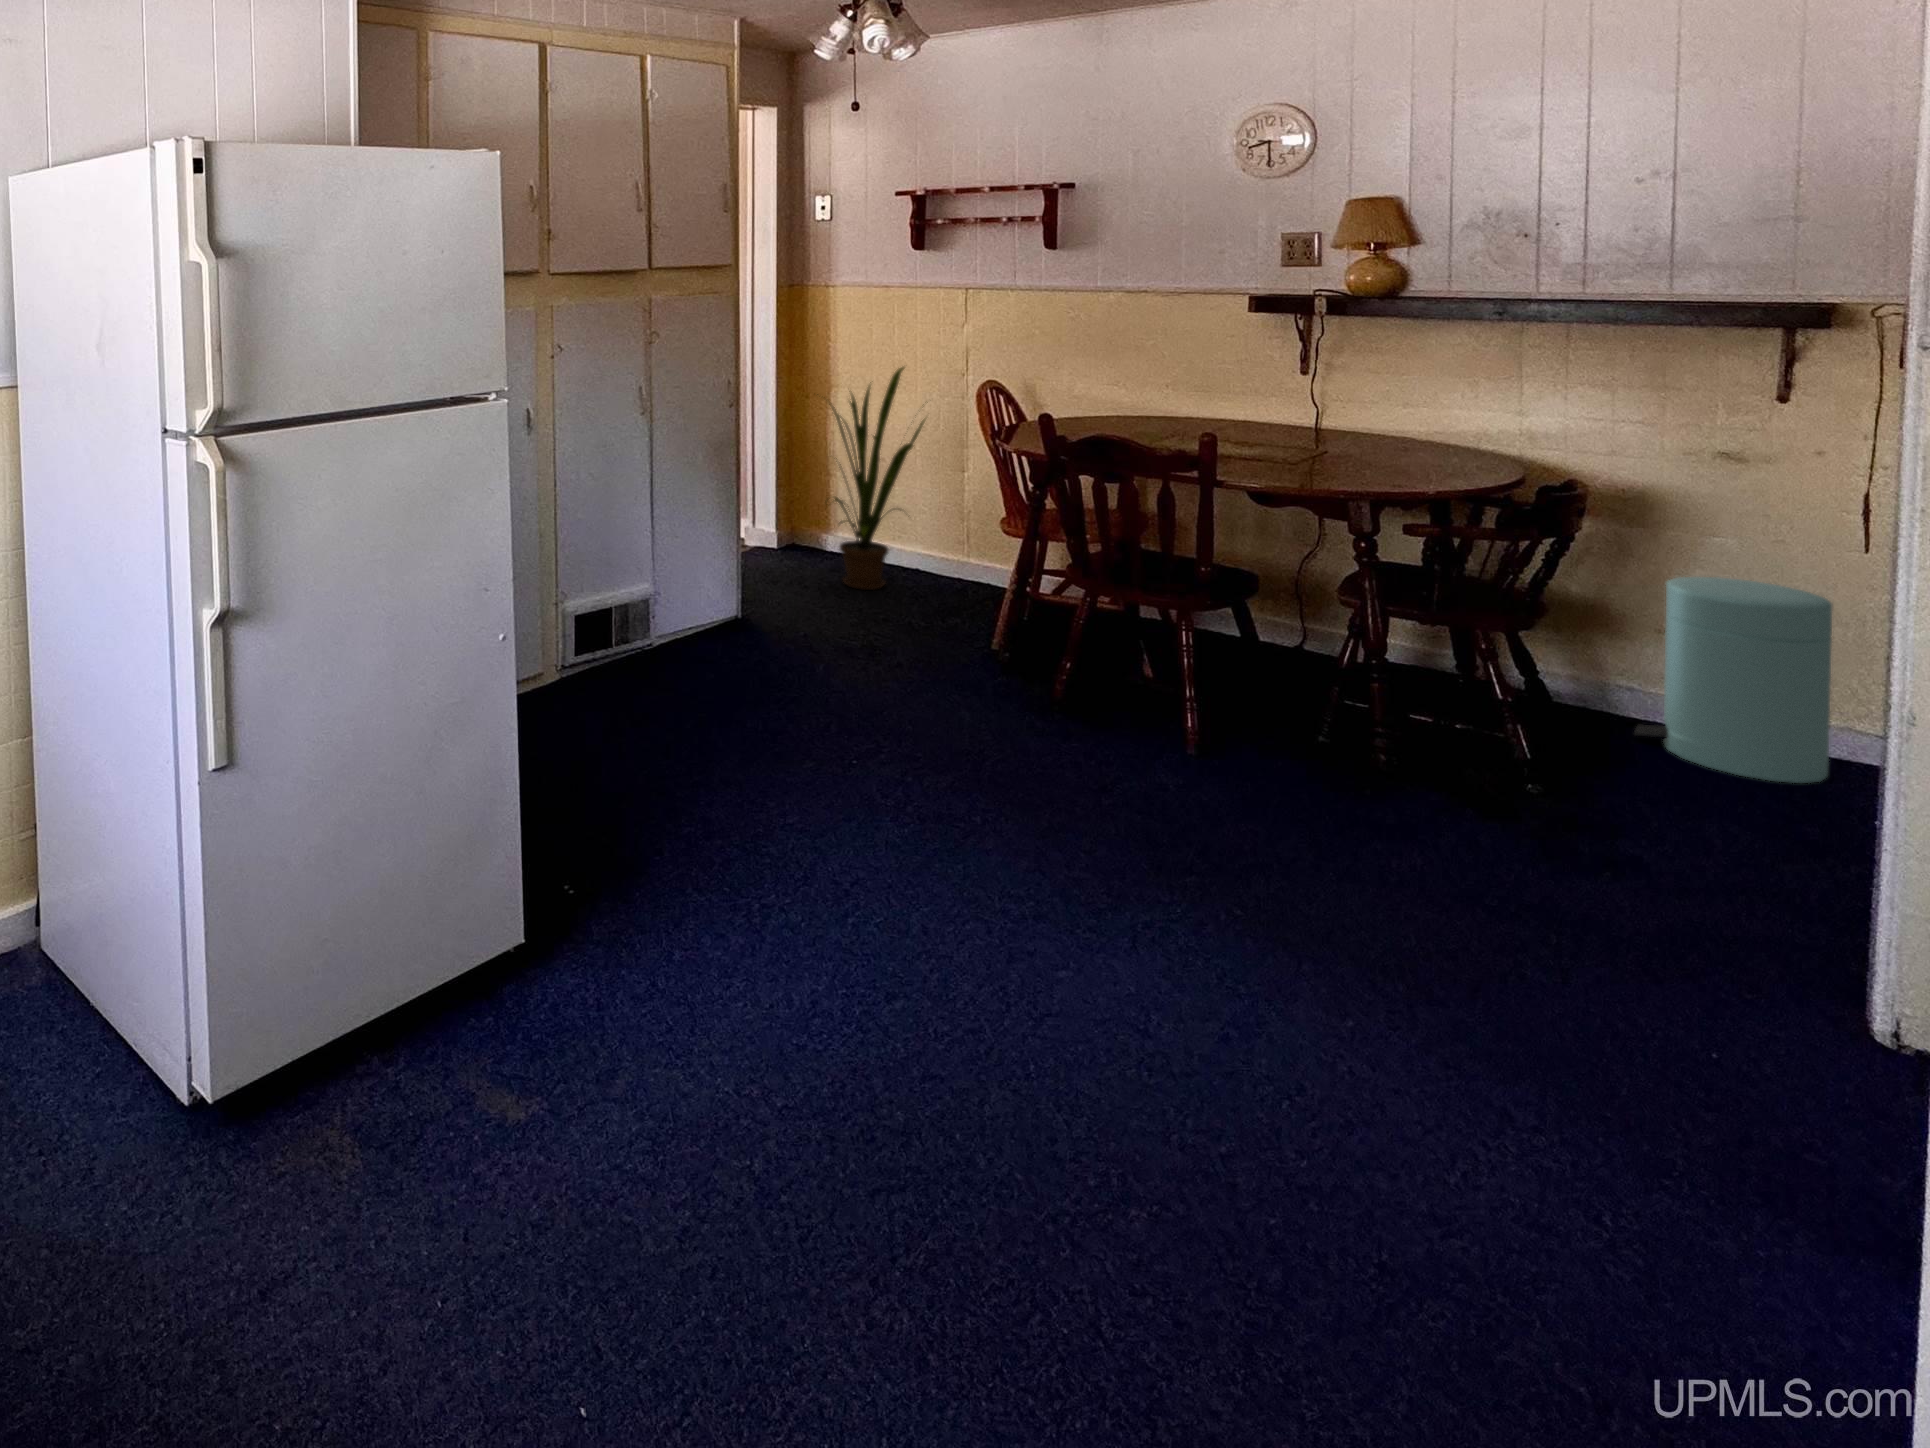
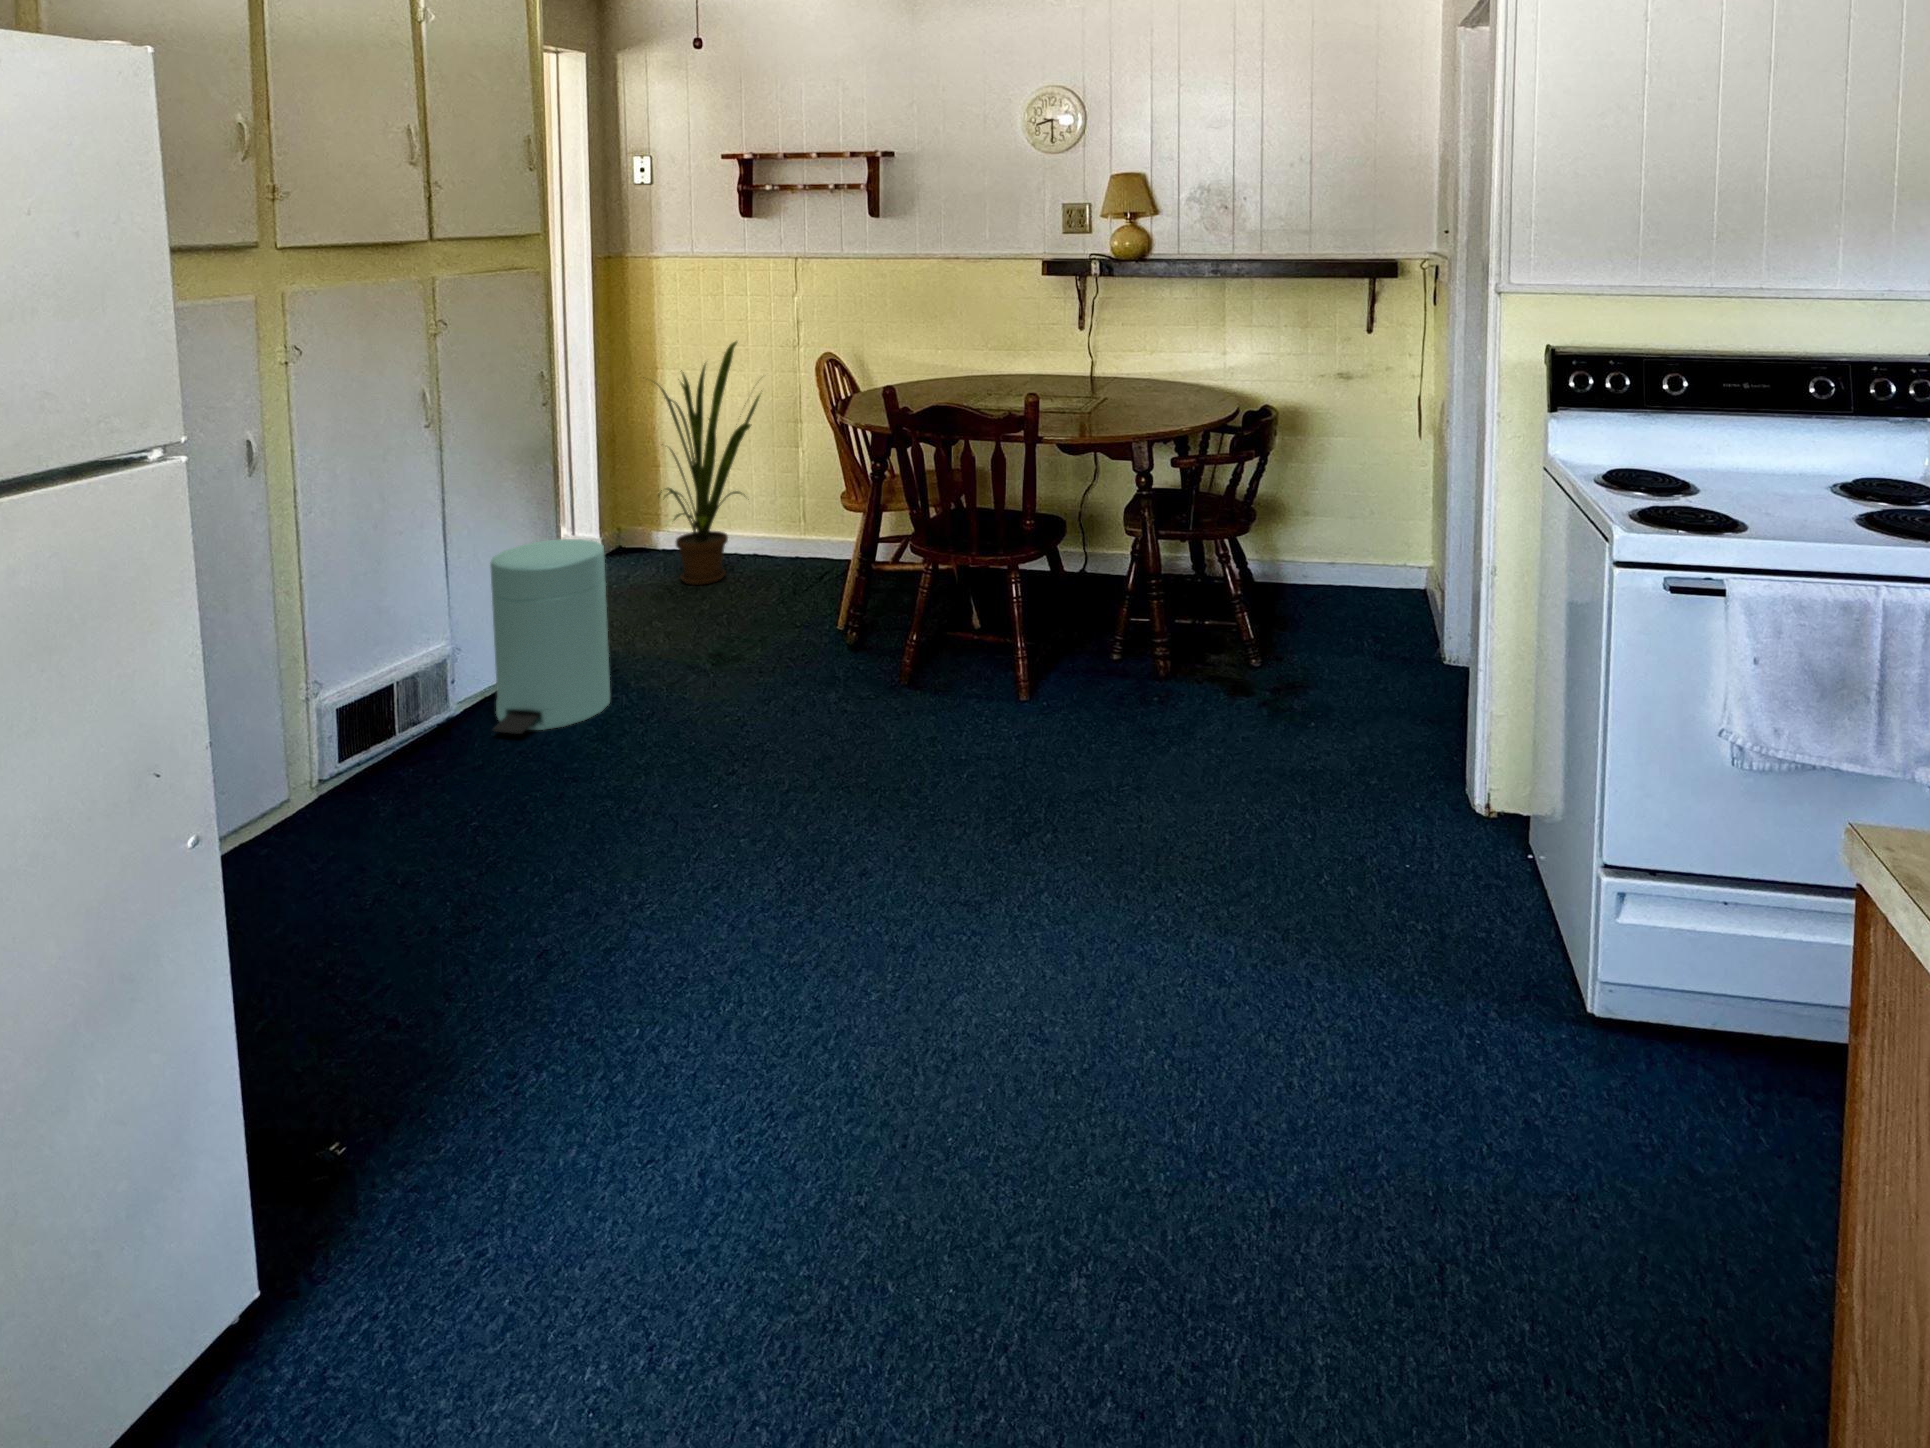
trash can: present [1634,577,1832,783] -> present [490,539,610,734]

